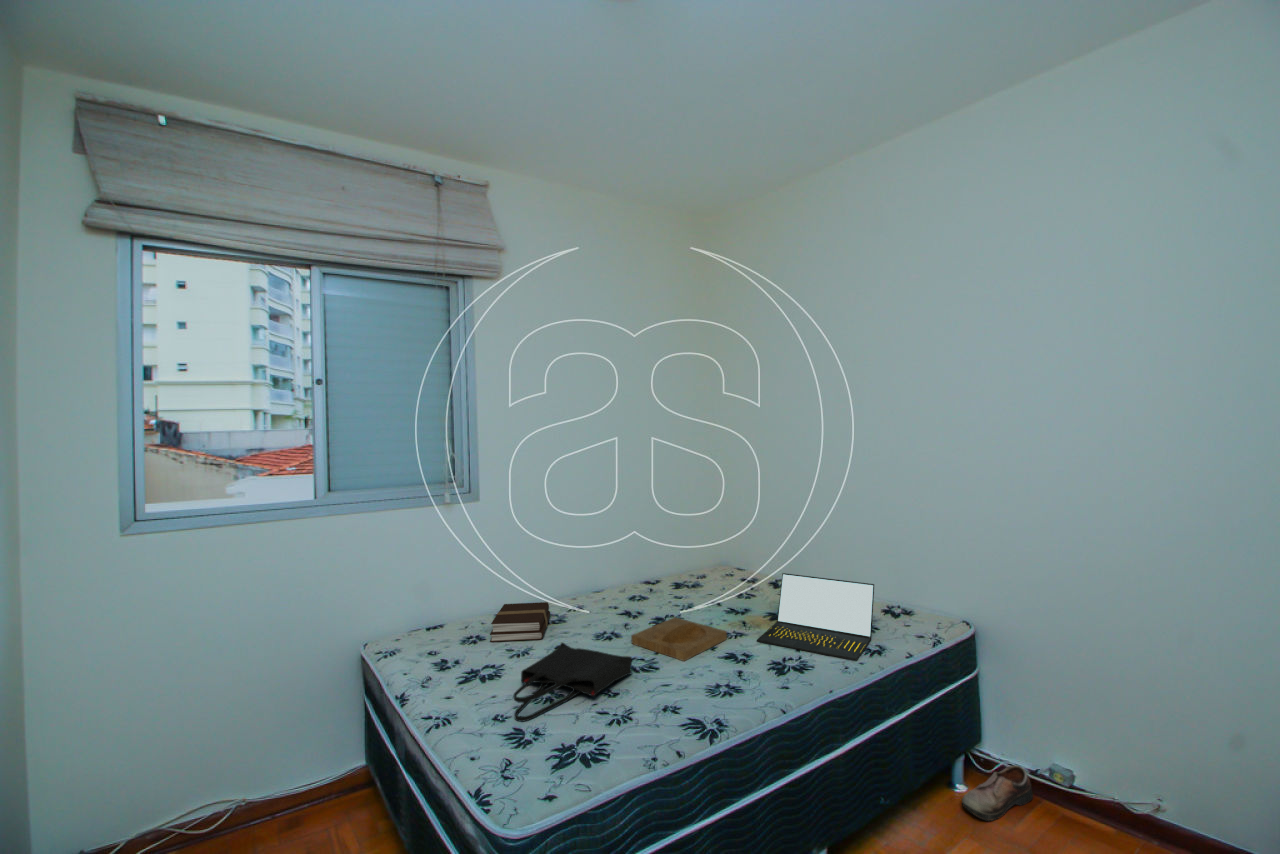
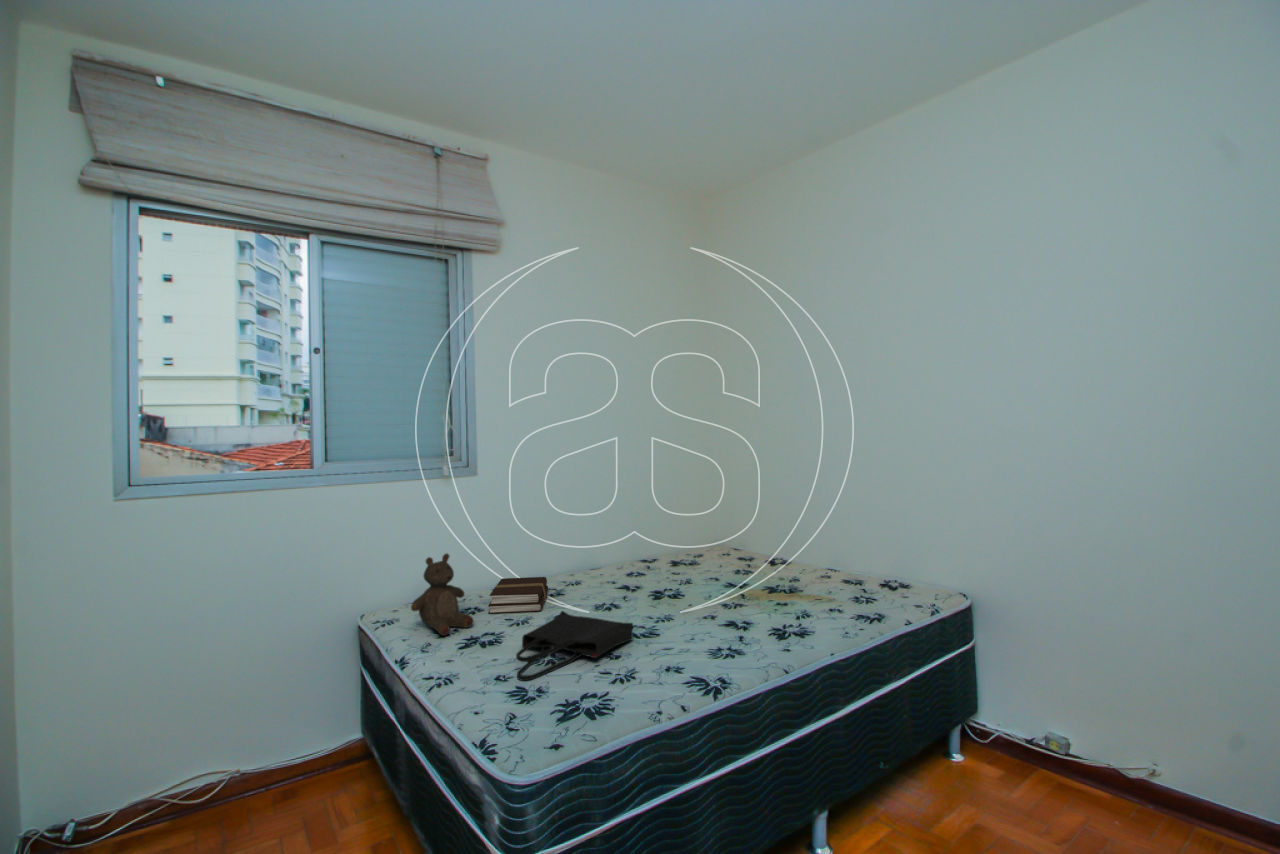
laptop: present [757,573,874,661] -> none [757,547,874,628]
stuffed bear: none [412,584,475,668] -> present [411,553,473,636]
tray: present [631,617,727,661] -> none [631,590,727,629]
shoe: present [962,765,1033,821] -> none [959,734,1029,786]

